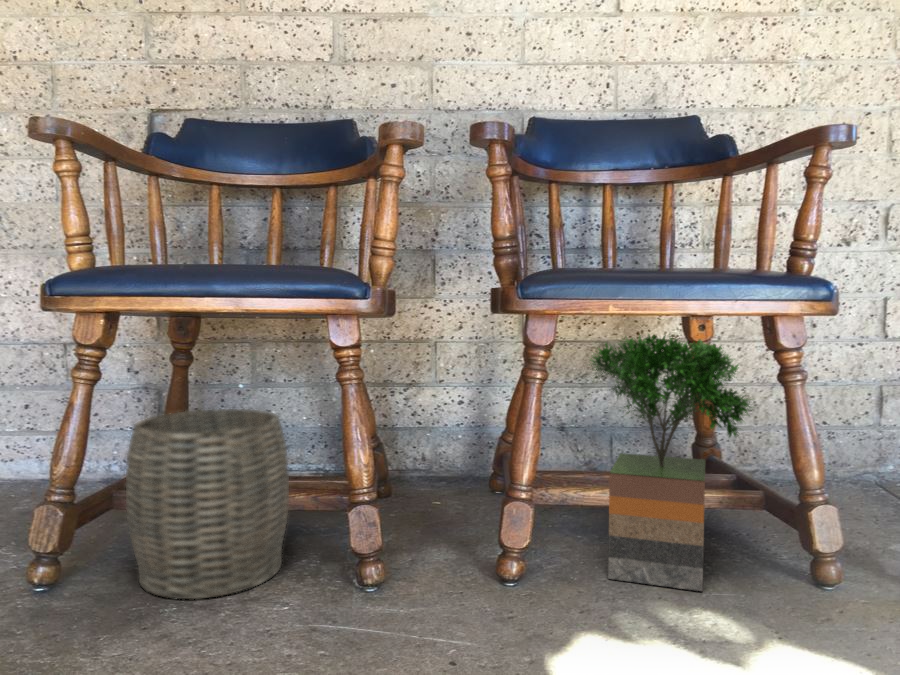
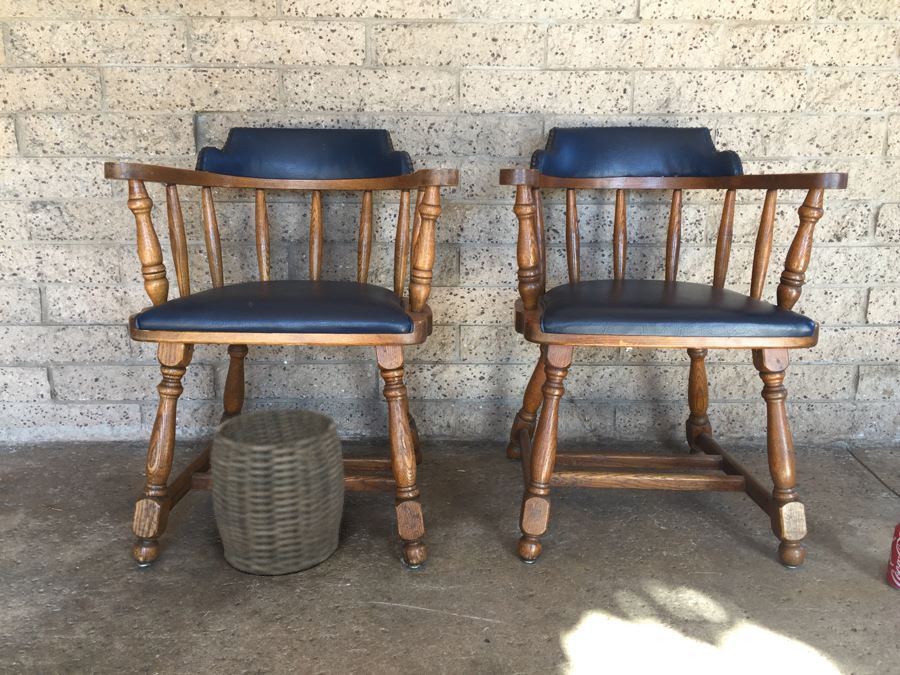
potted tree: present [591,334,752,591] -> none [597,351,742,570]

